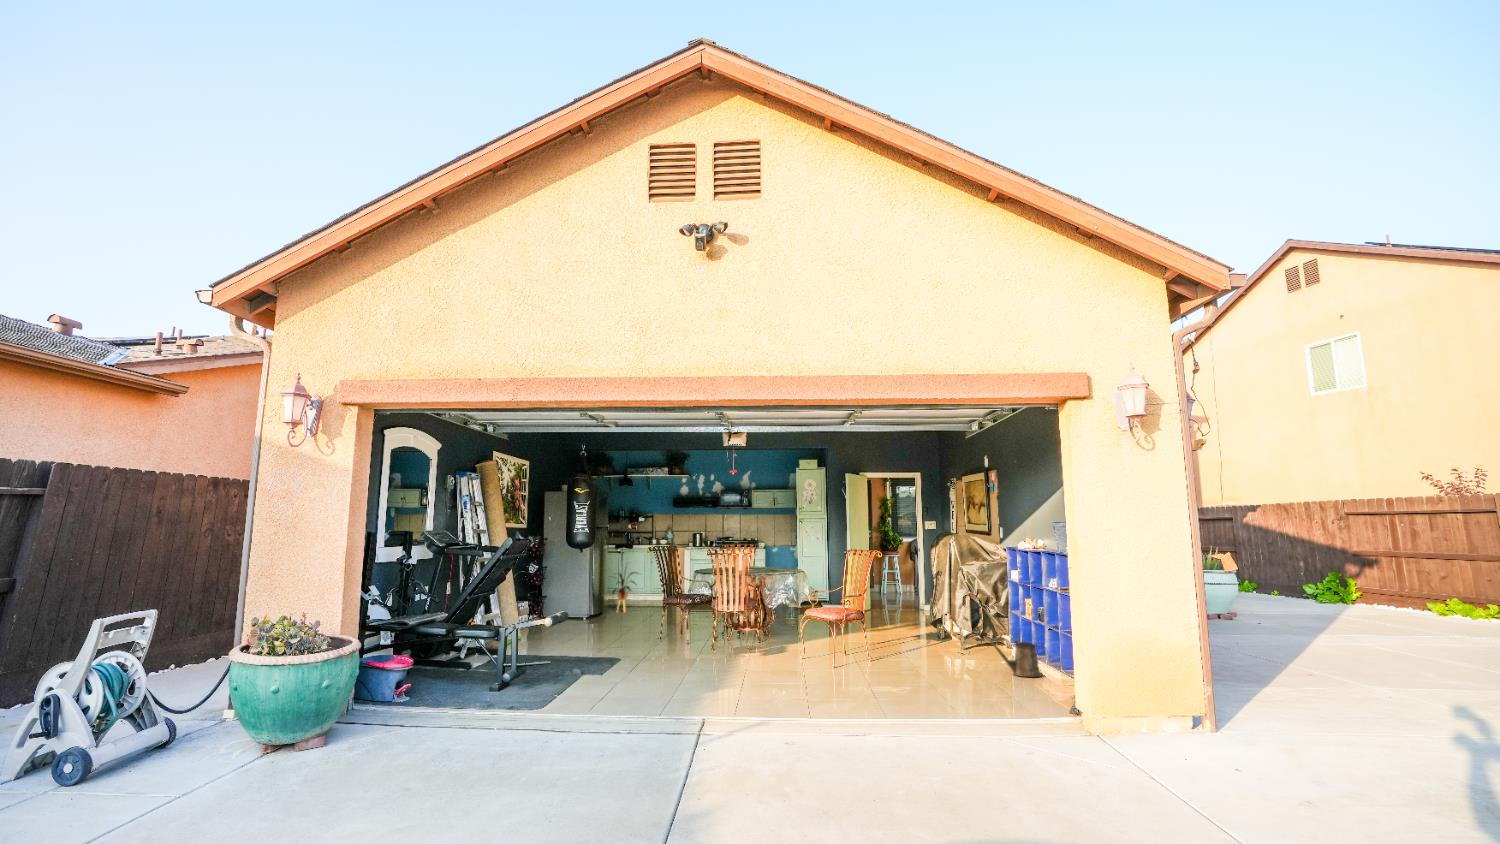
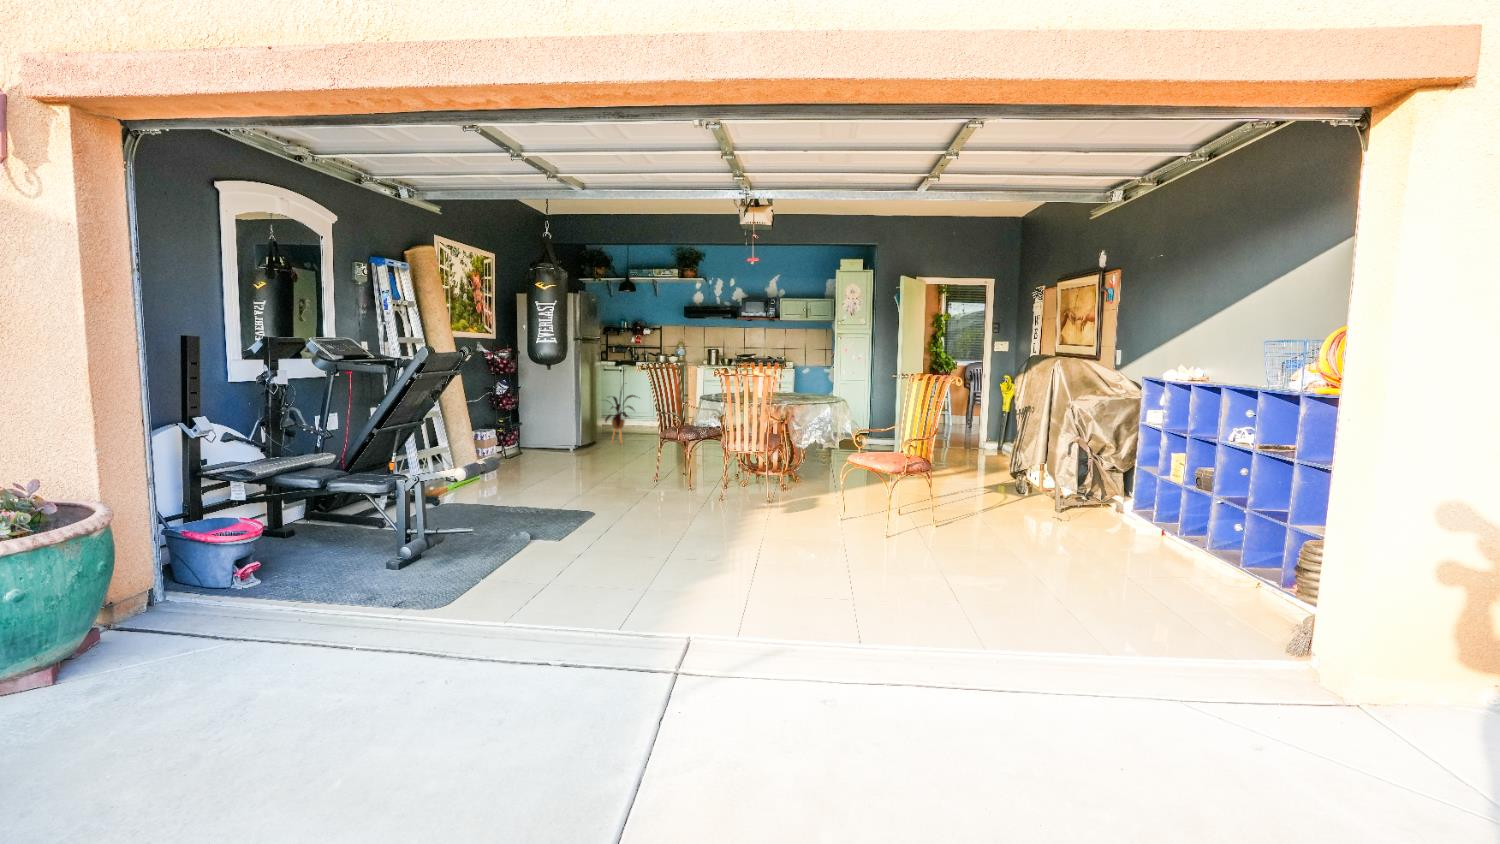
watering can: present [987,639,1043,677] -> none [1119,510,1209,569]

